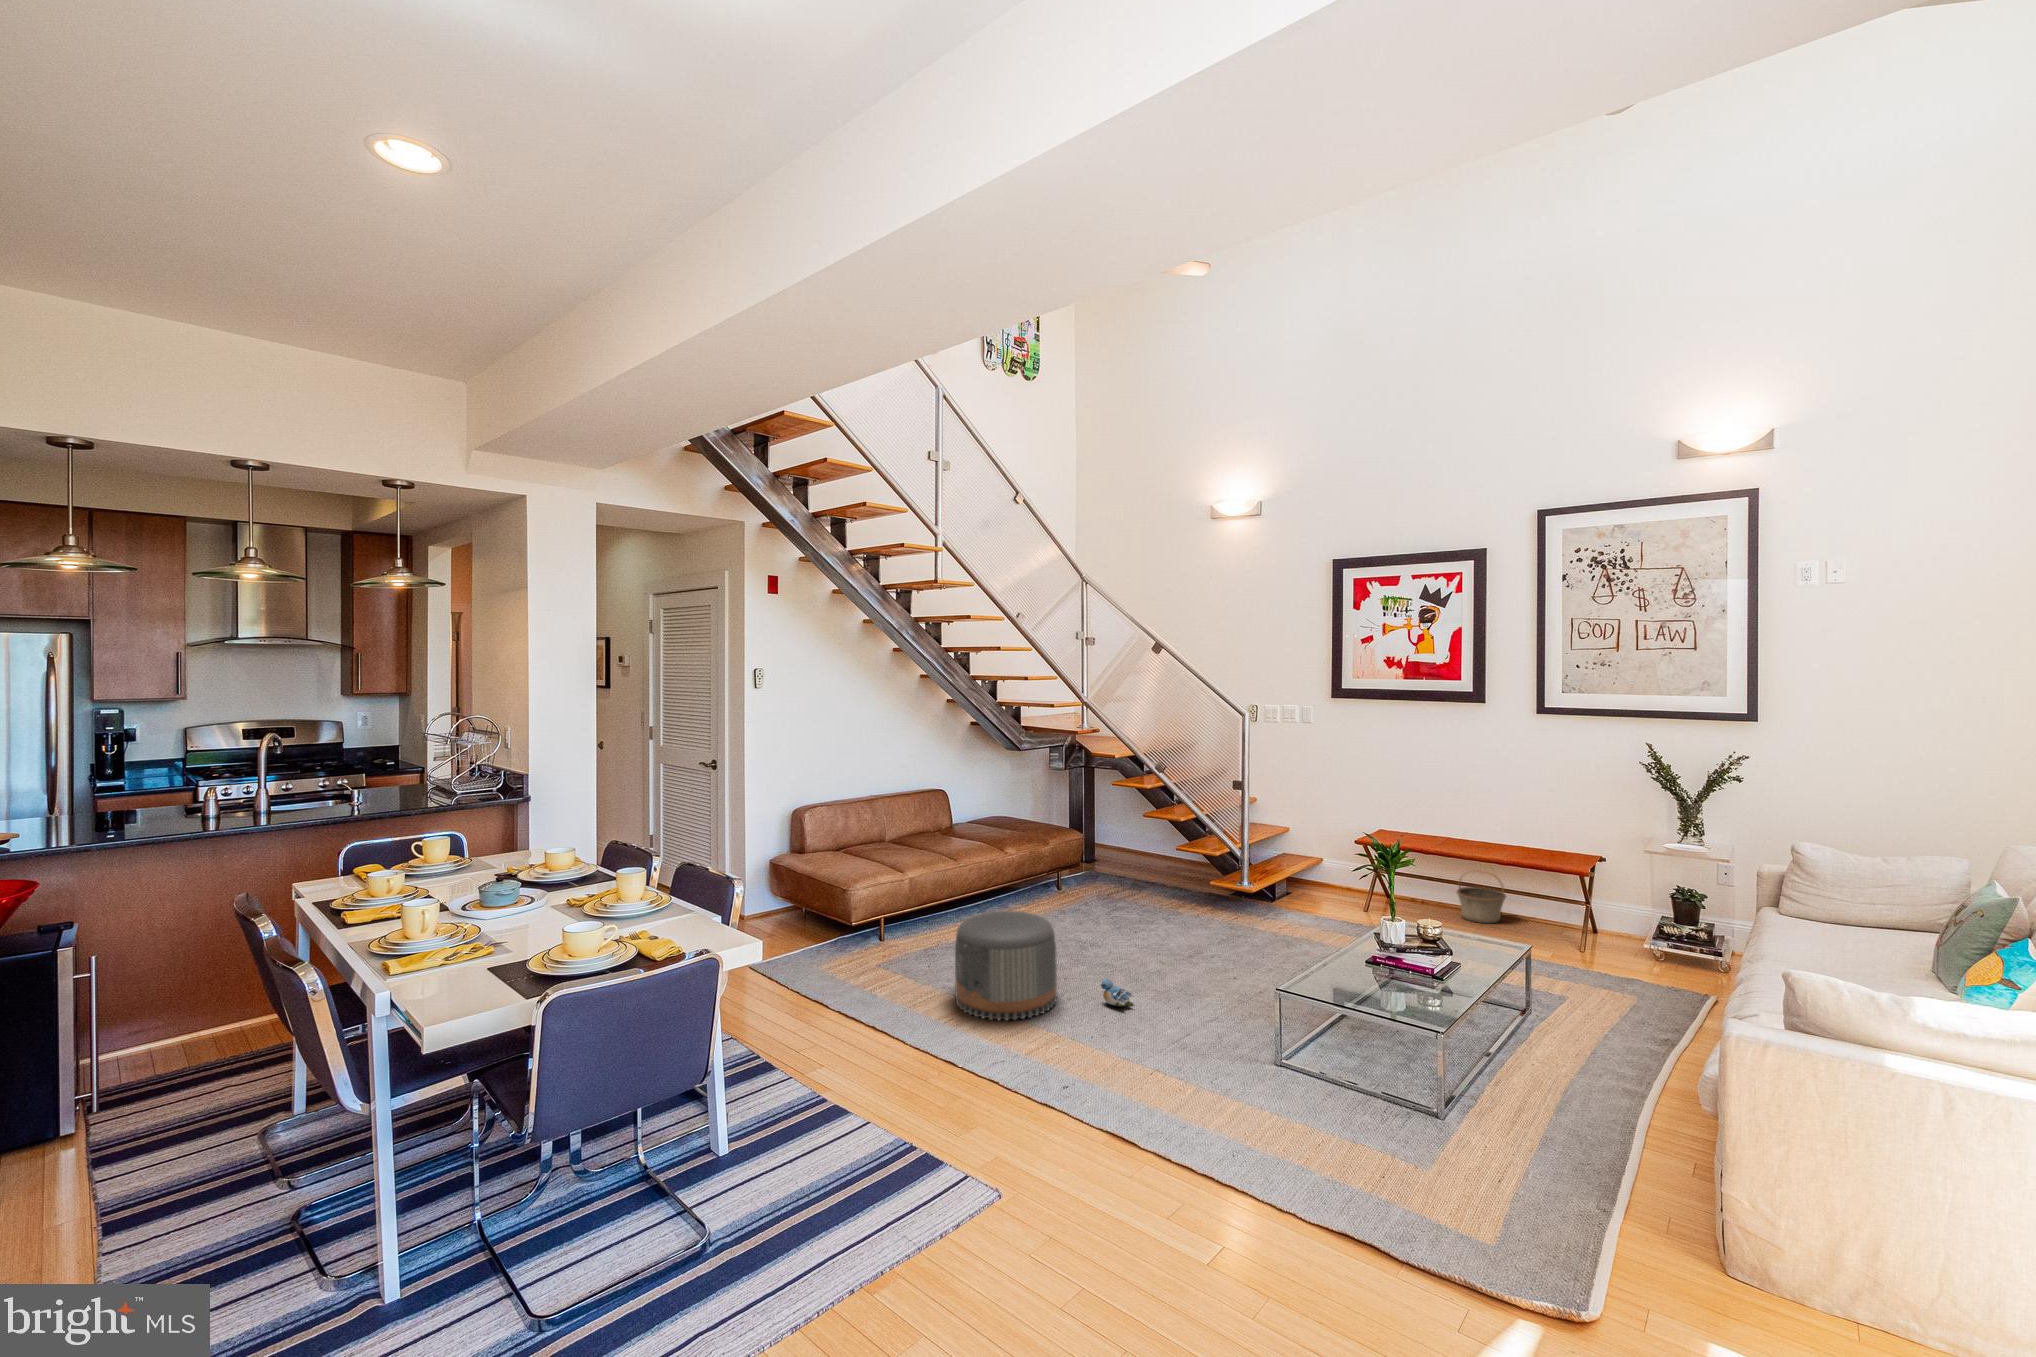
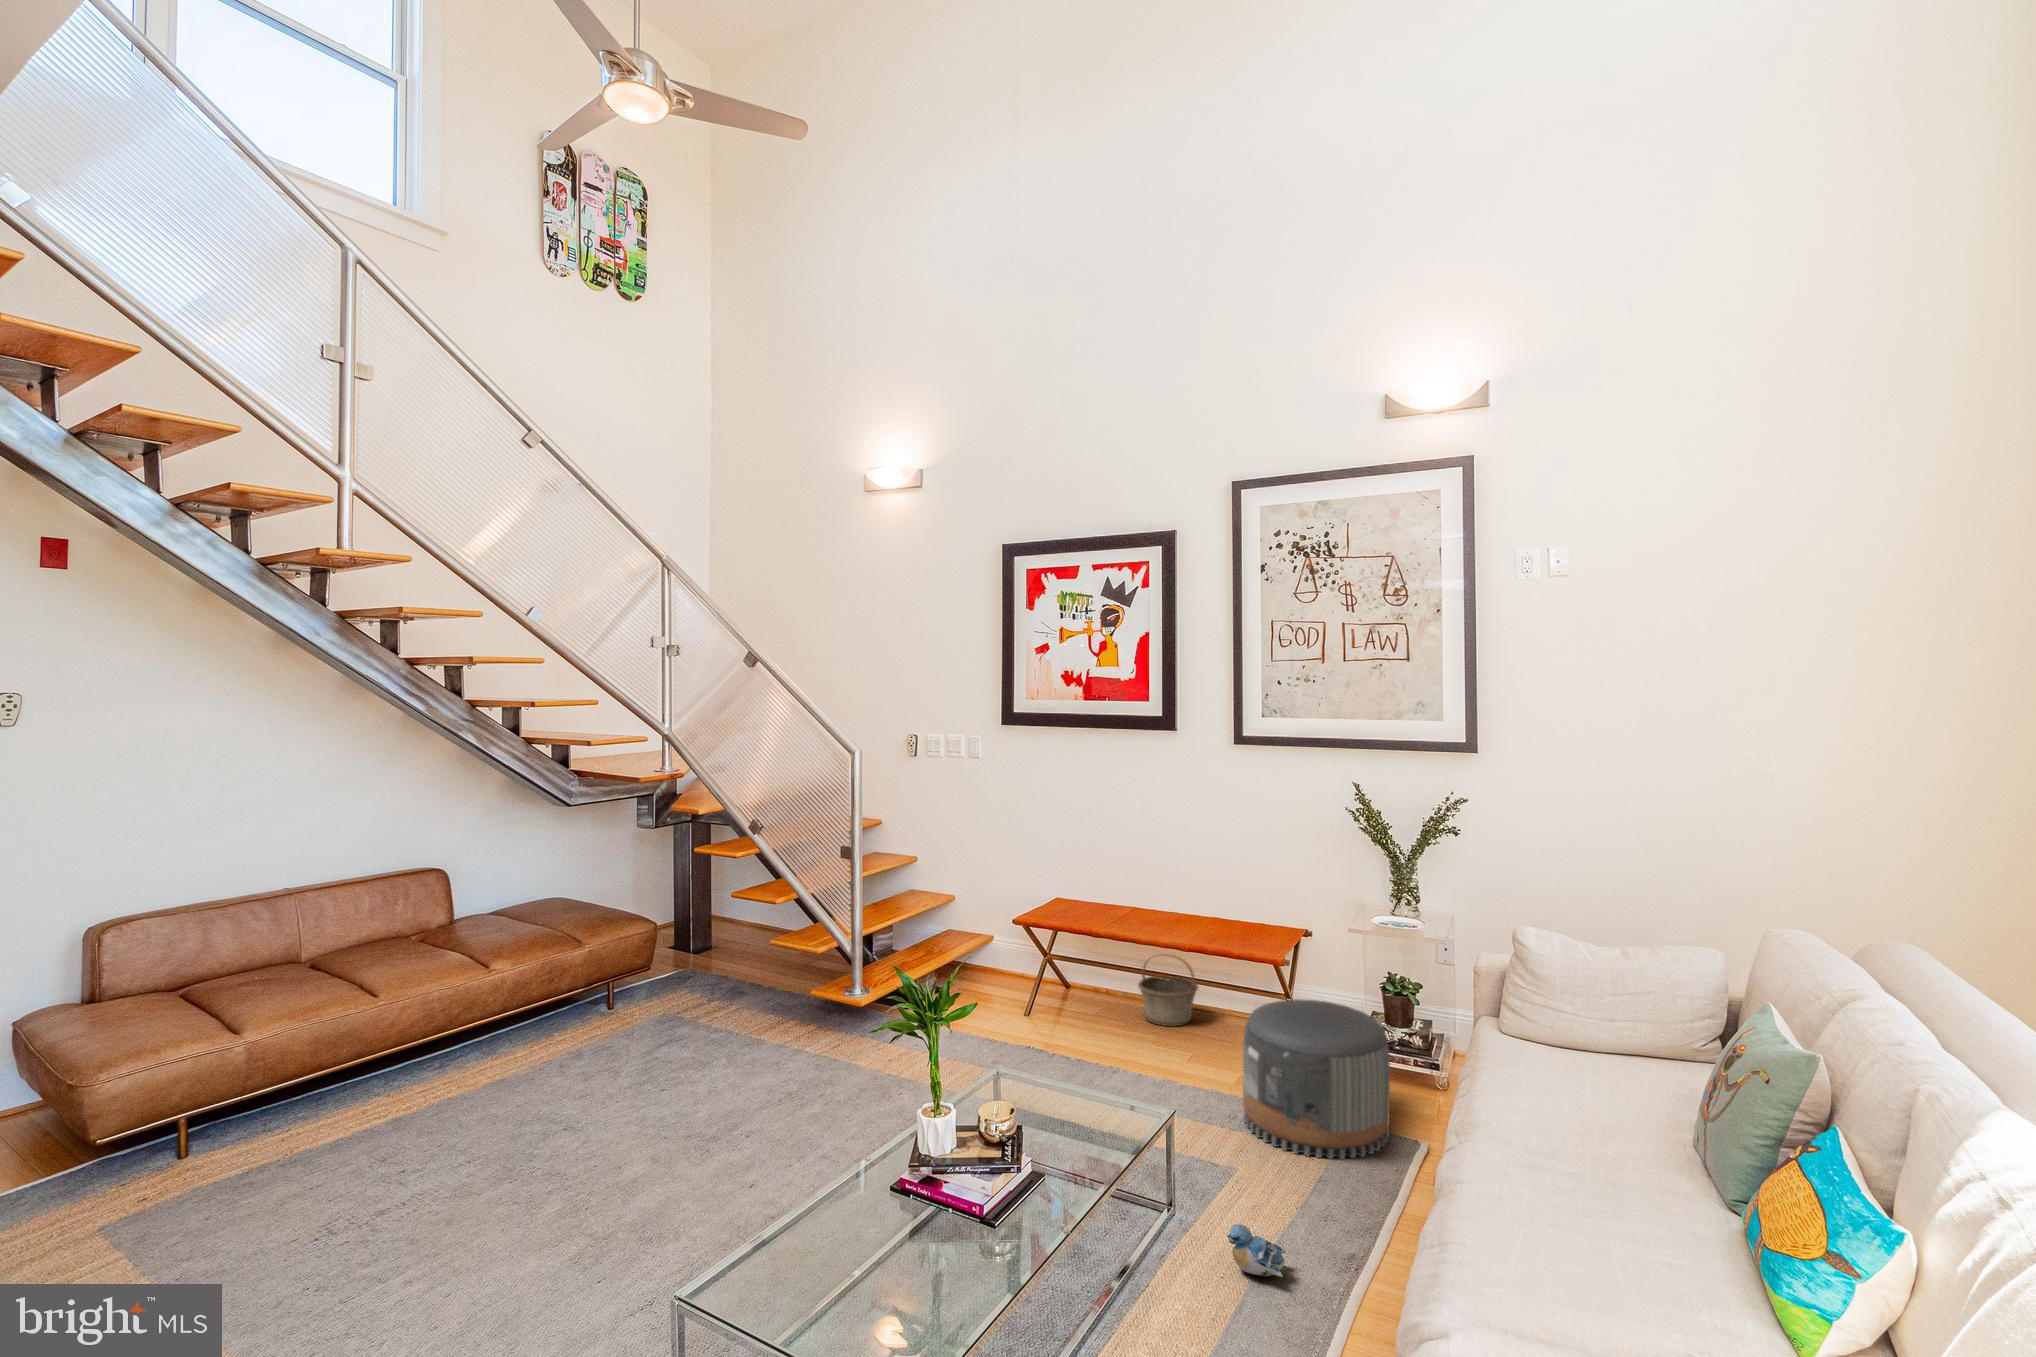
pouf: present [955,911,1057,1021] -> present [1243,999,1390,1159]
plush toy: present [1101,979,1134,1006] -> present [1227,1224,1292,1277]

